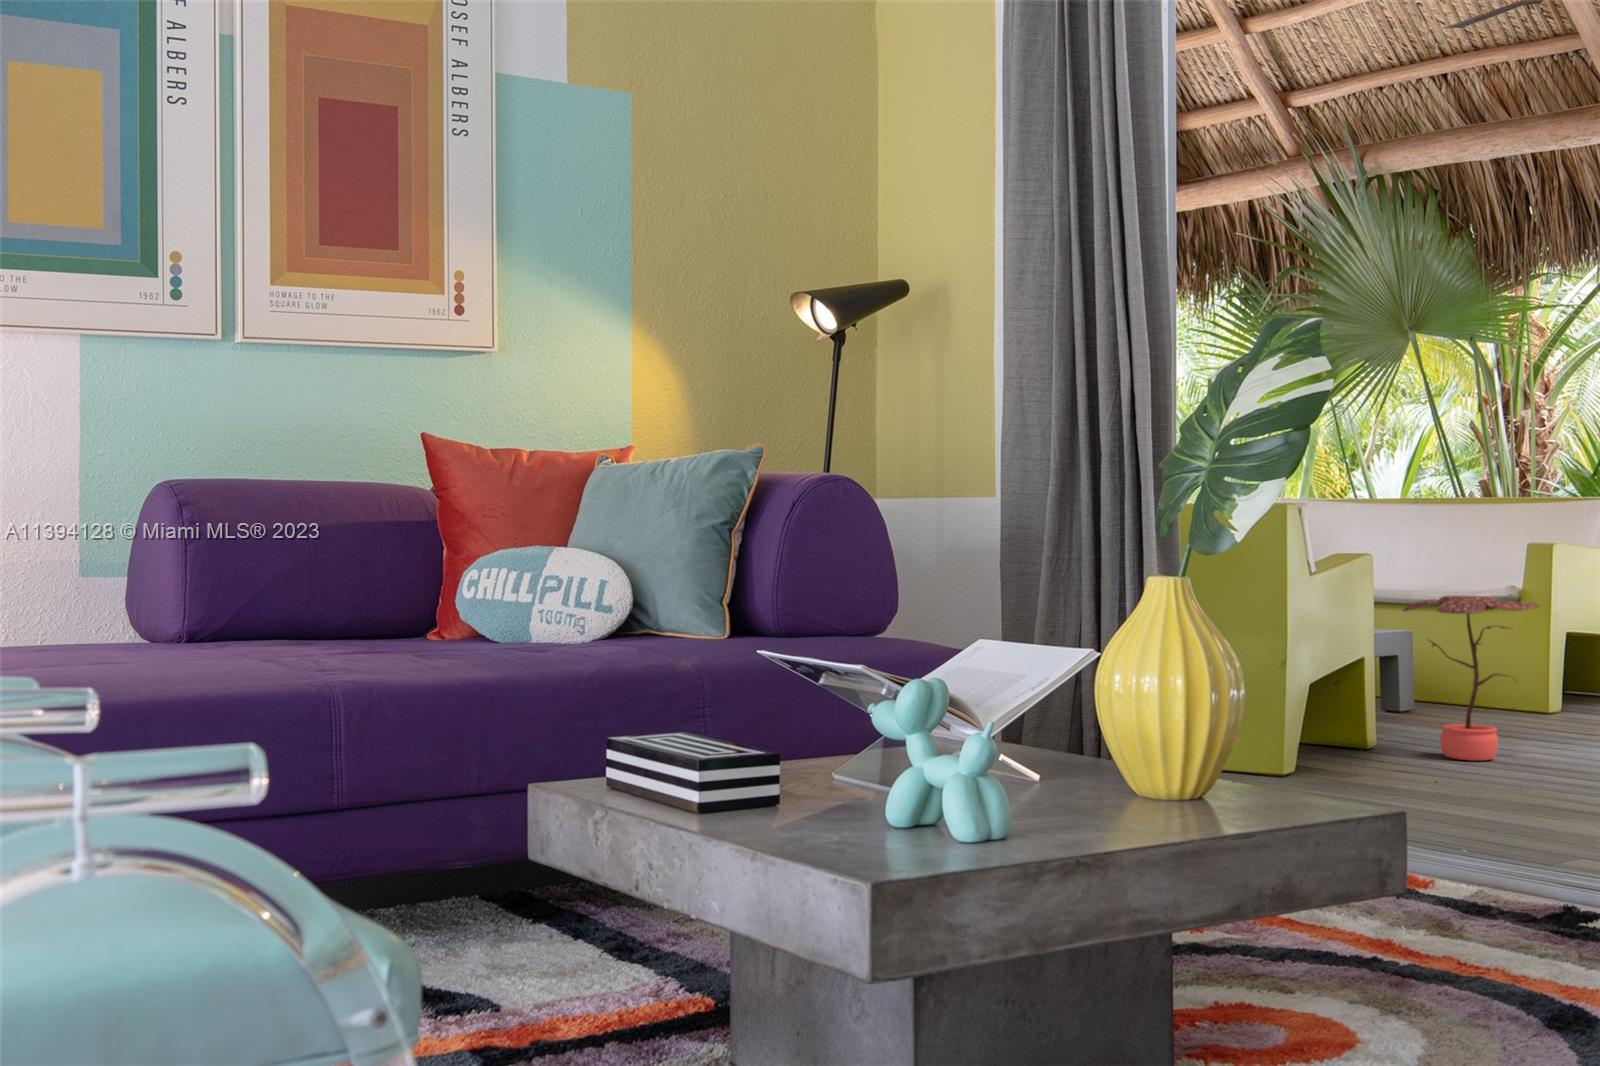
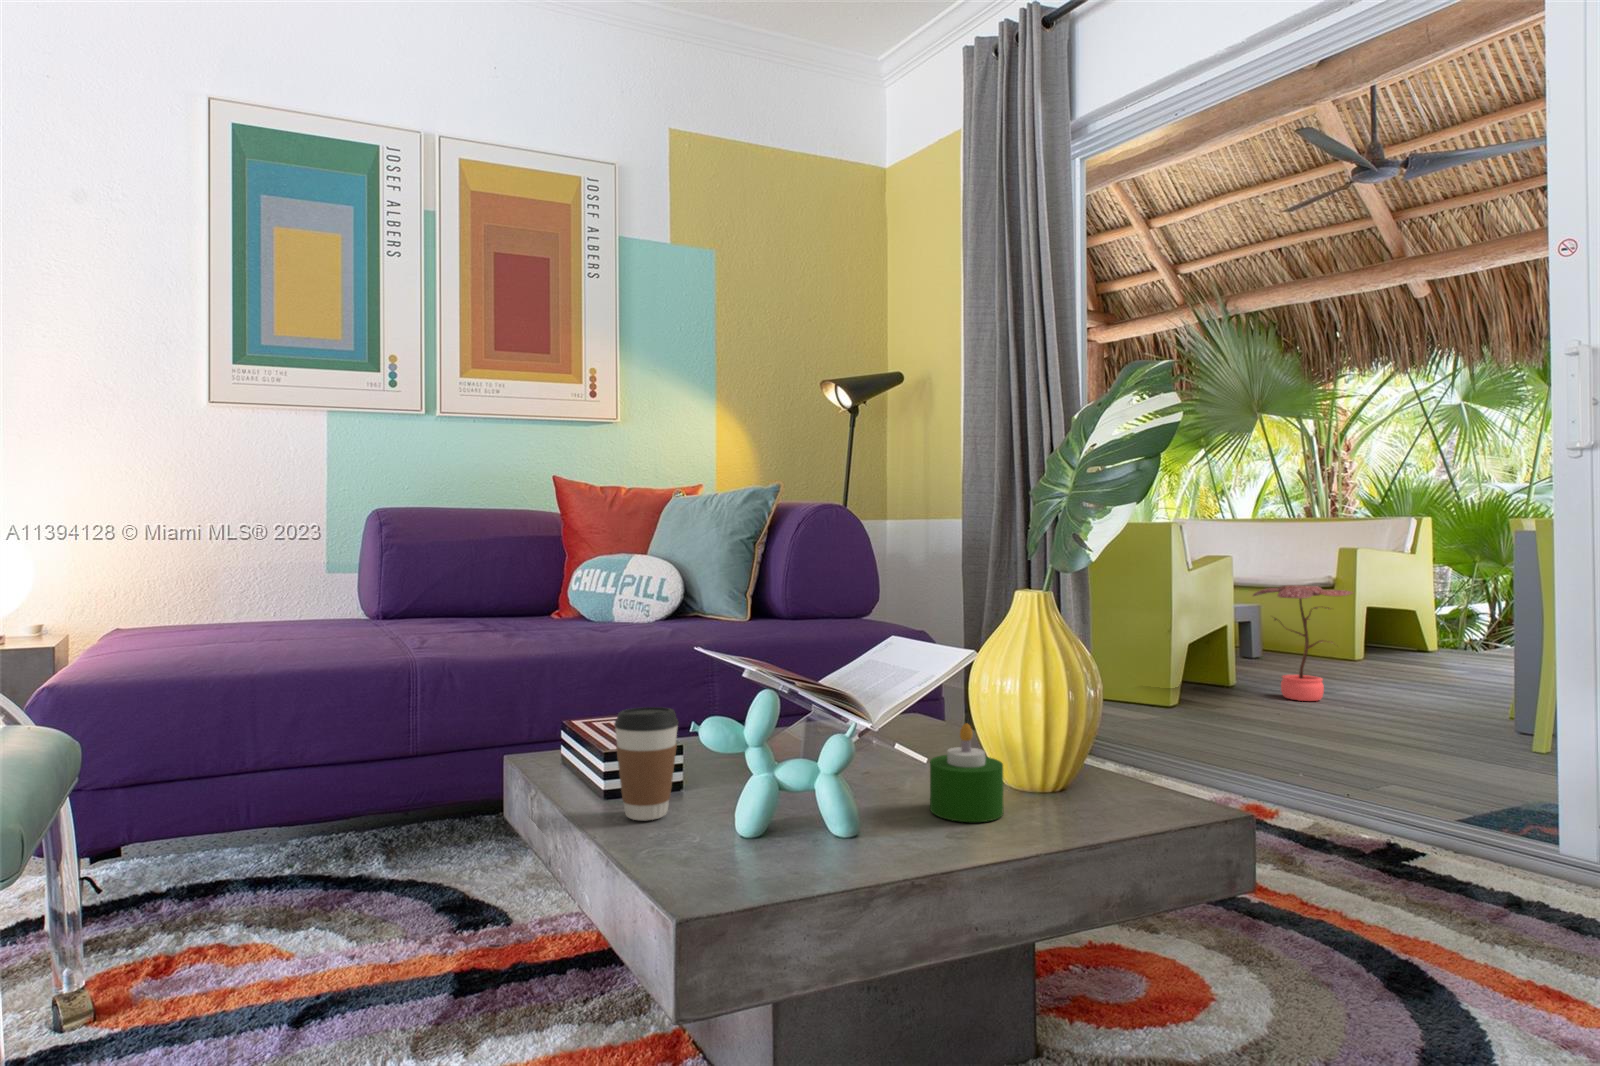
coffee cup: none [762,713,831,830] -> present [614,707,679,820]
candle: none [1090,725,1168,824] -> present [930,724,1003,822]

